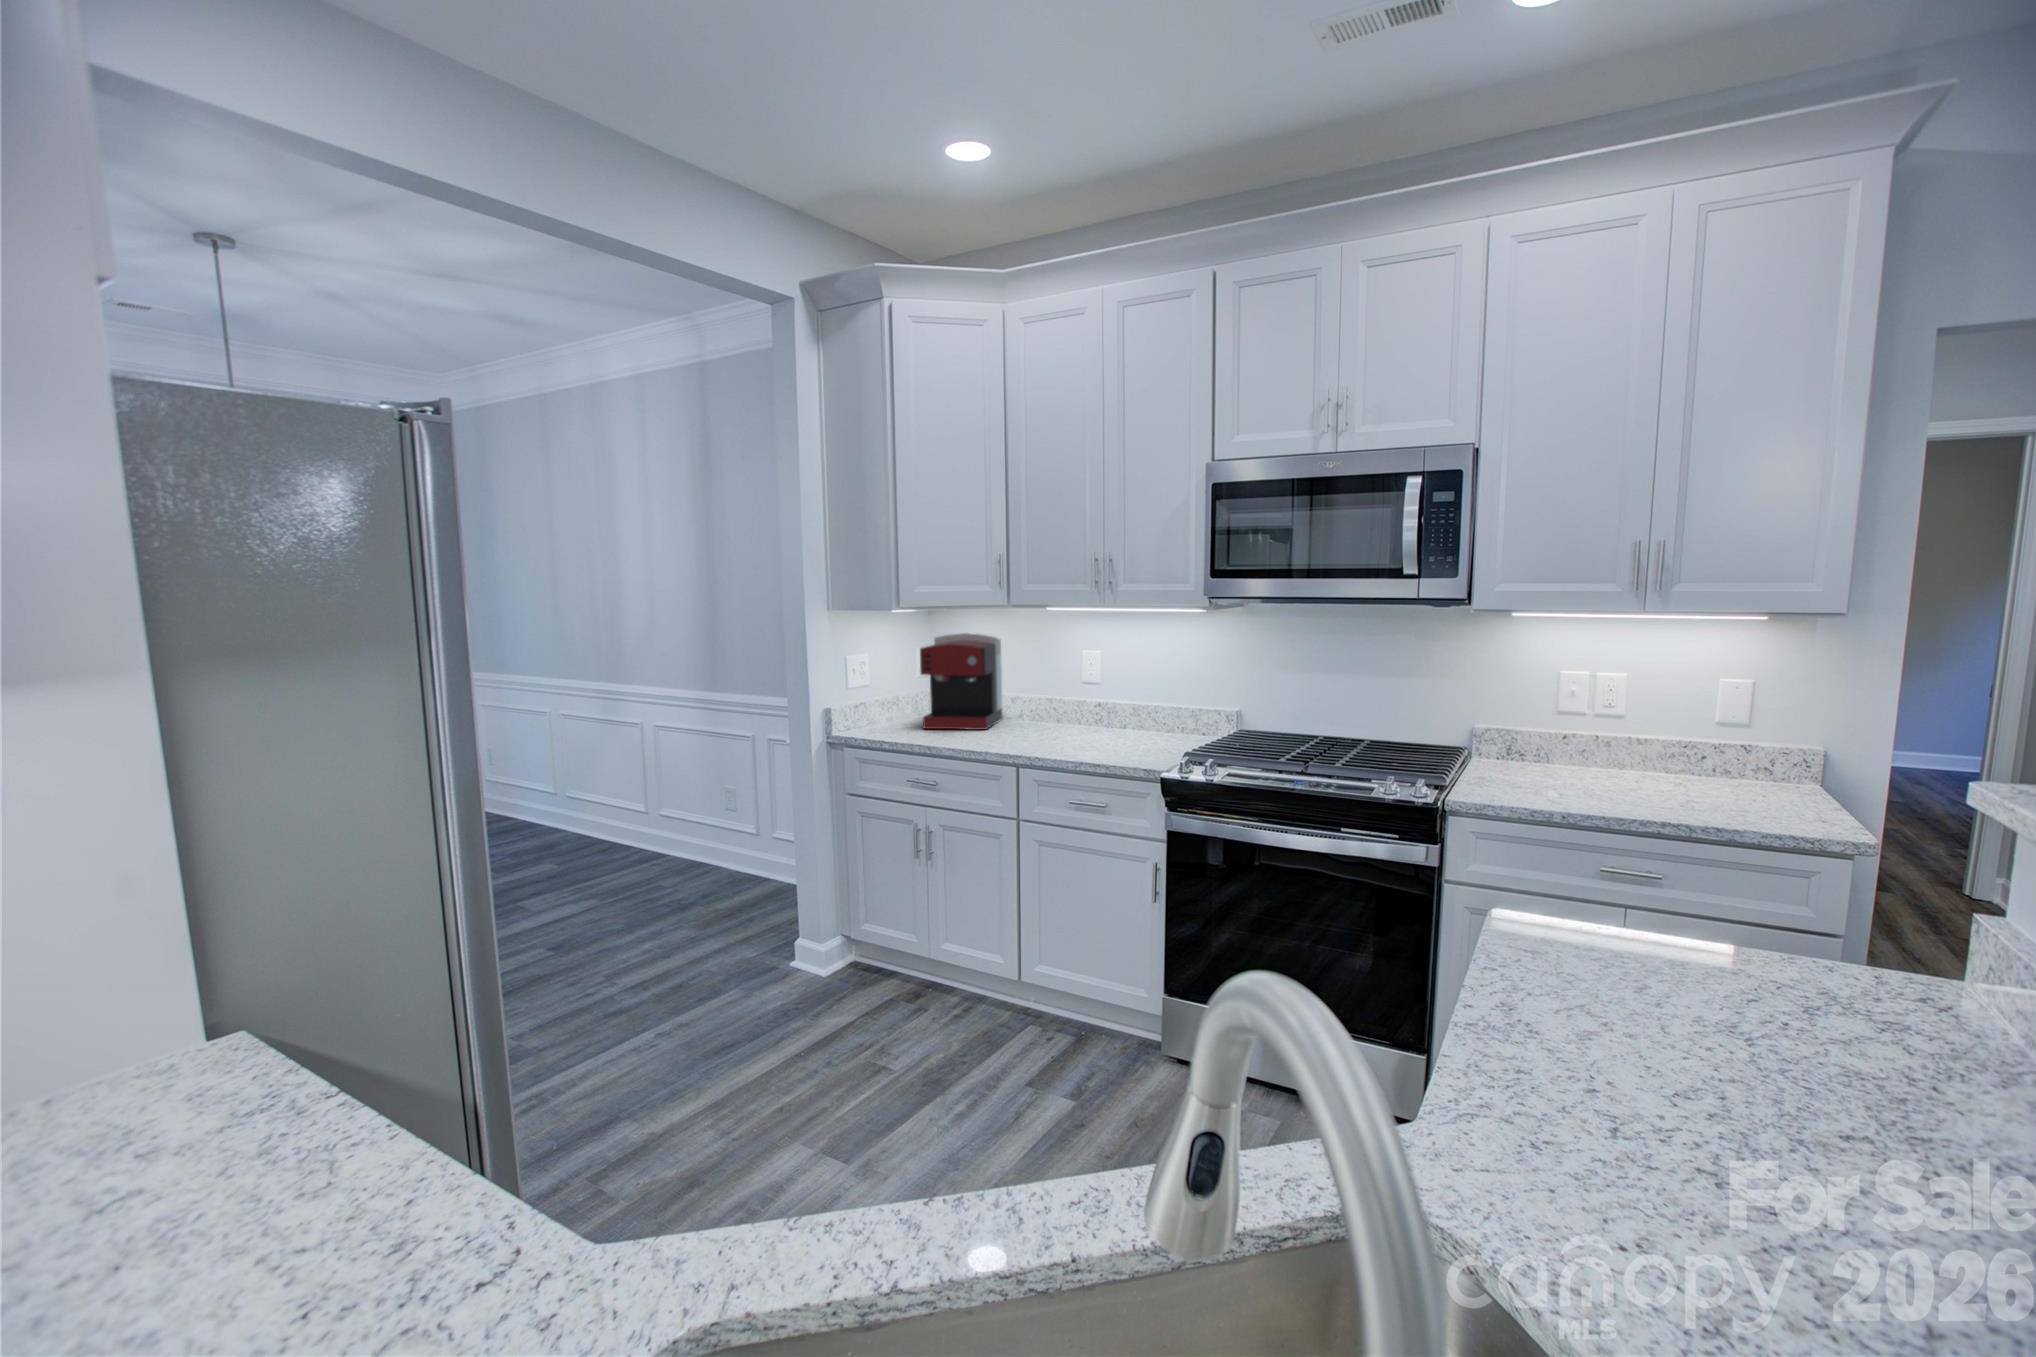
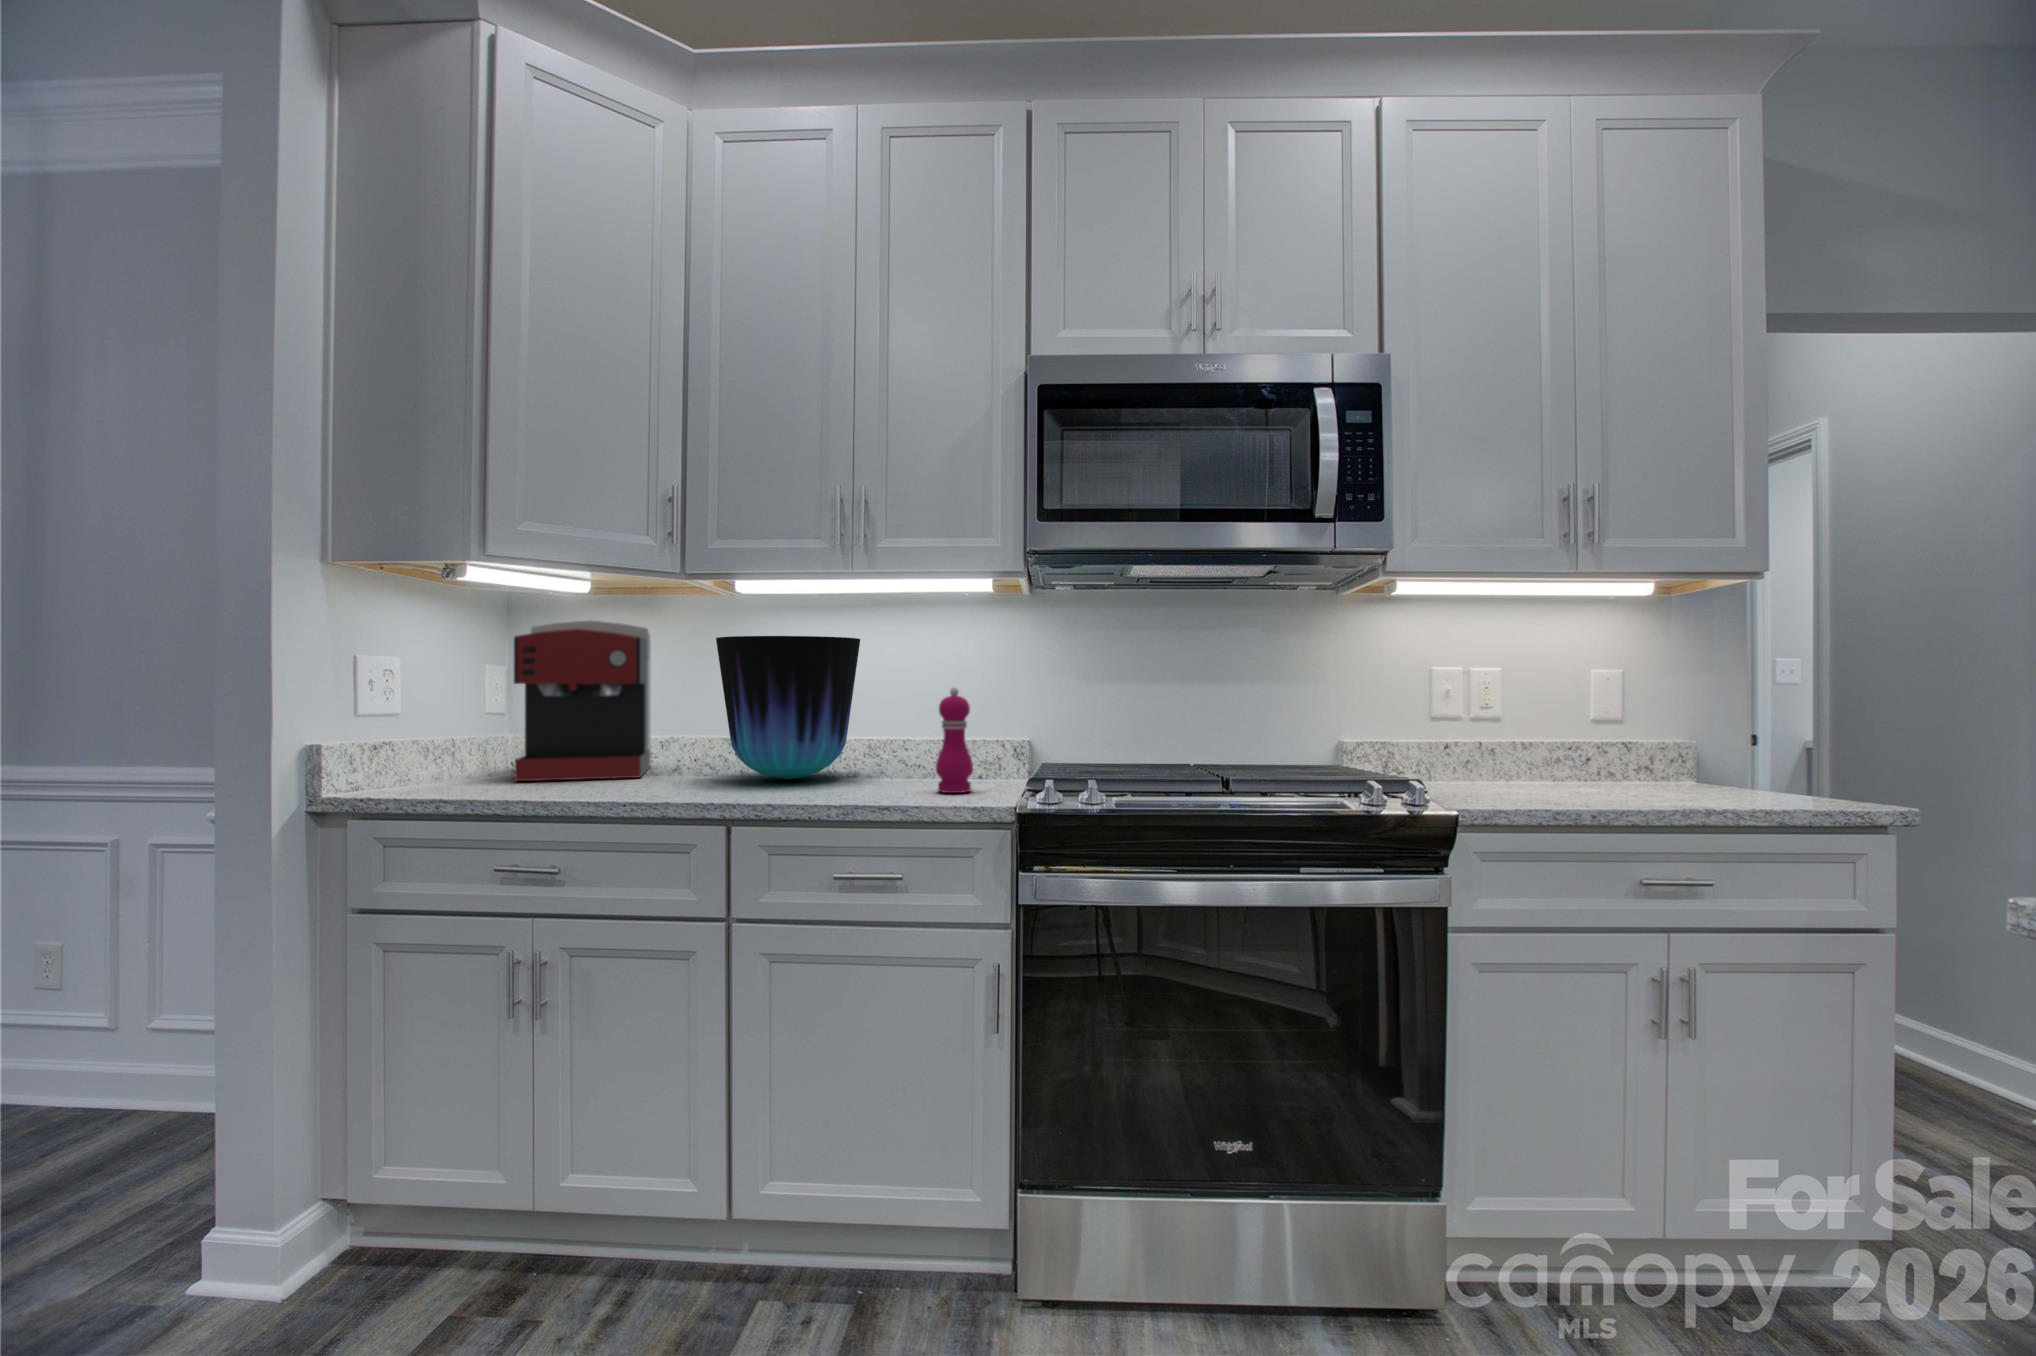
vase: none [1018,649,1105,737] -> present [716,636,860,779]
pepper mill: none [1129,692,1153,758] -> present [936,687,973,793]

